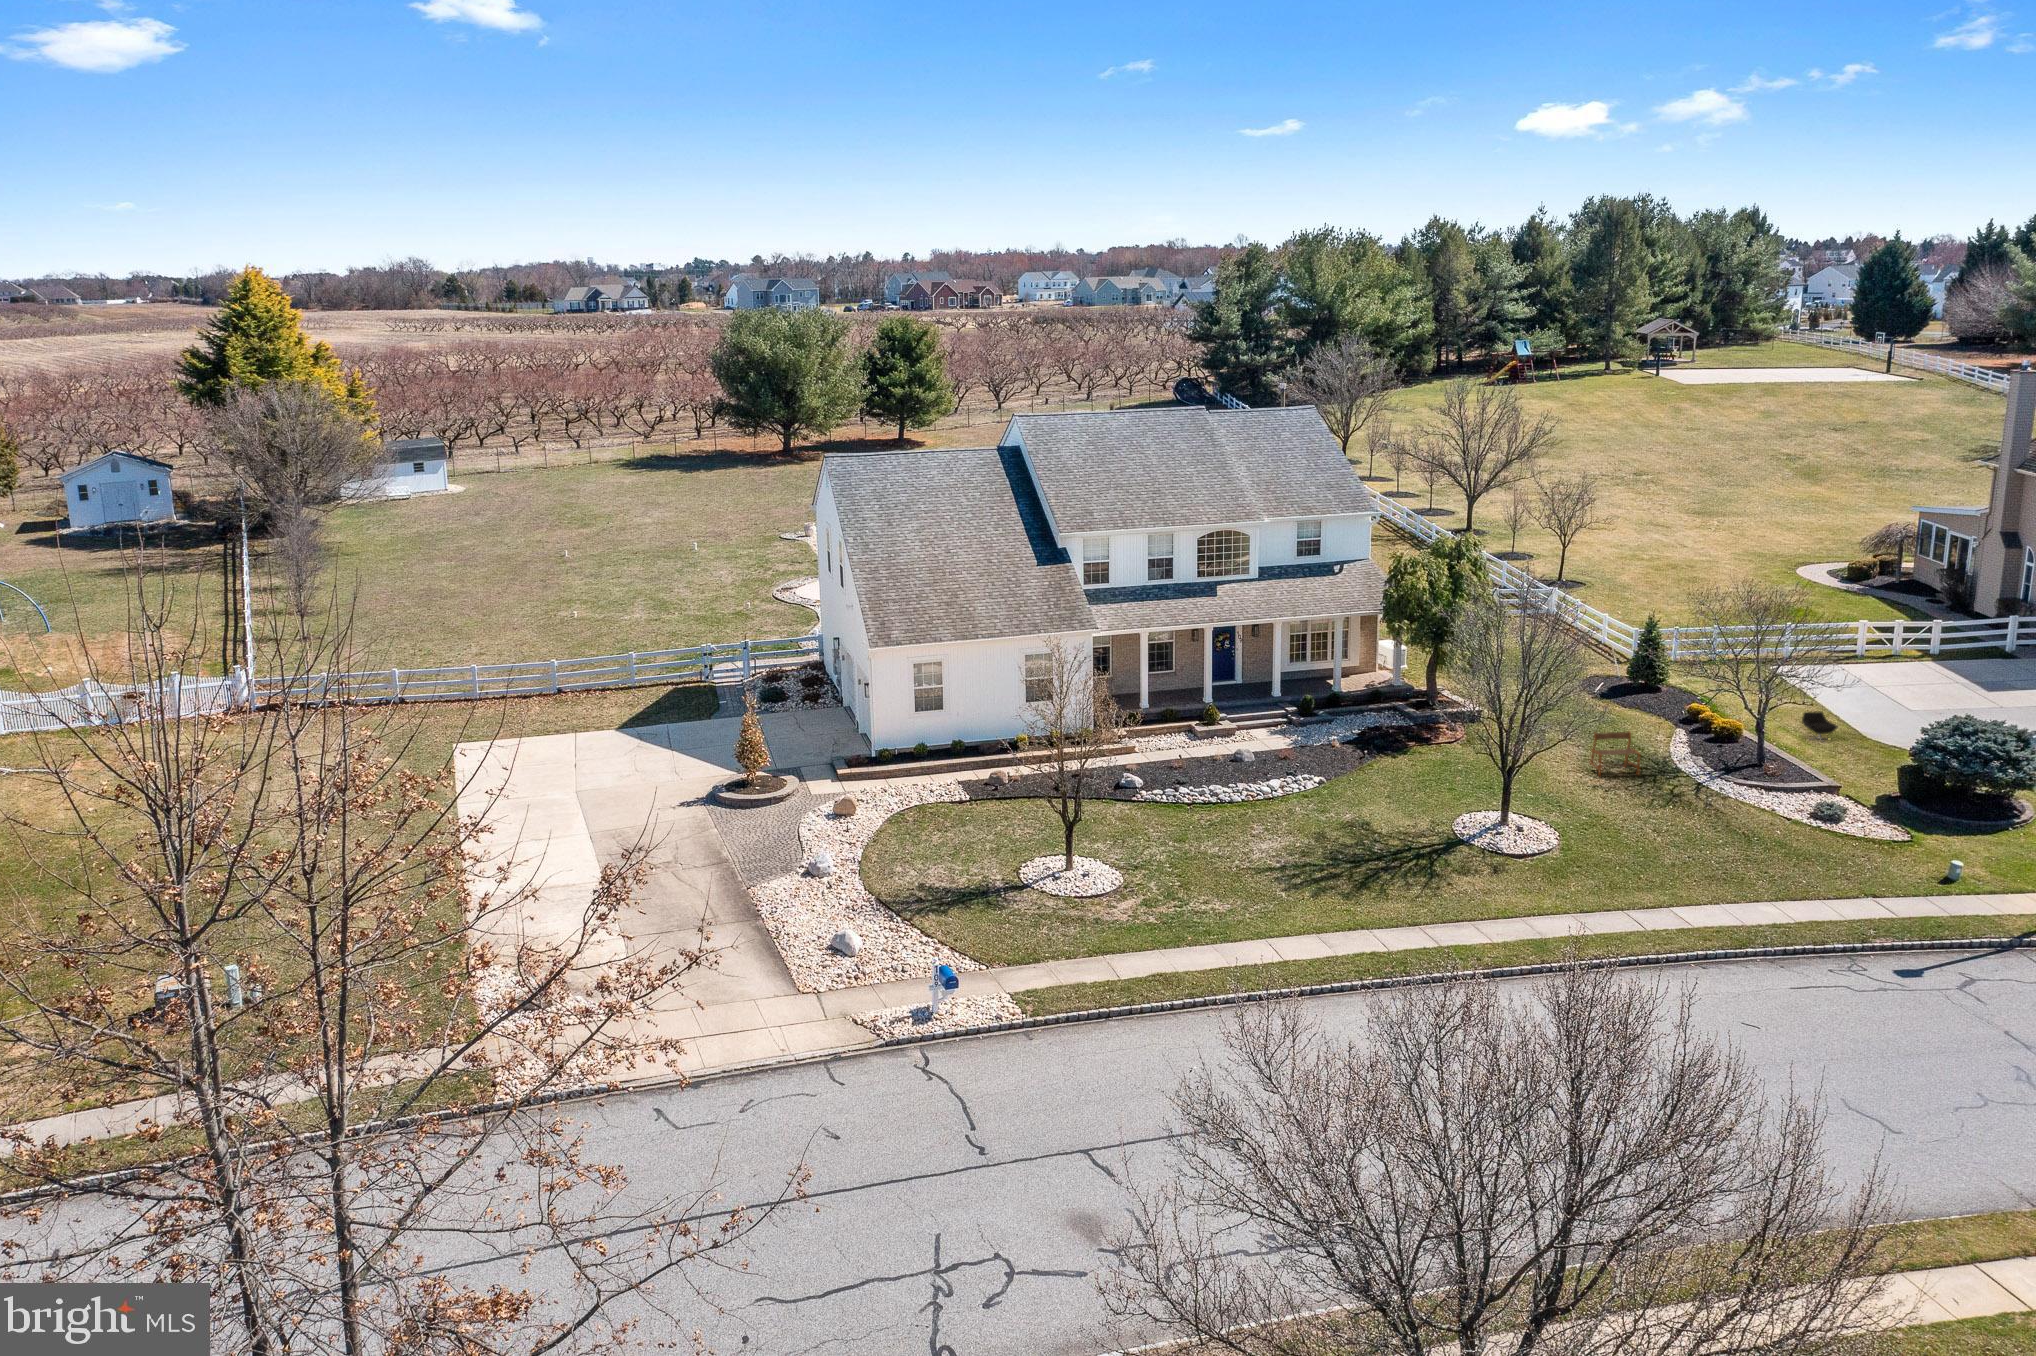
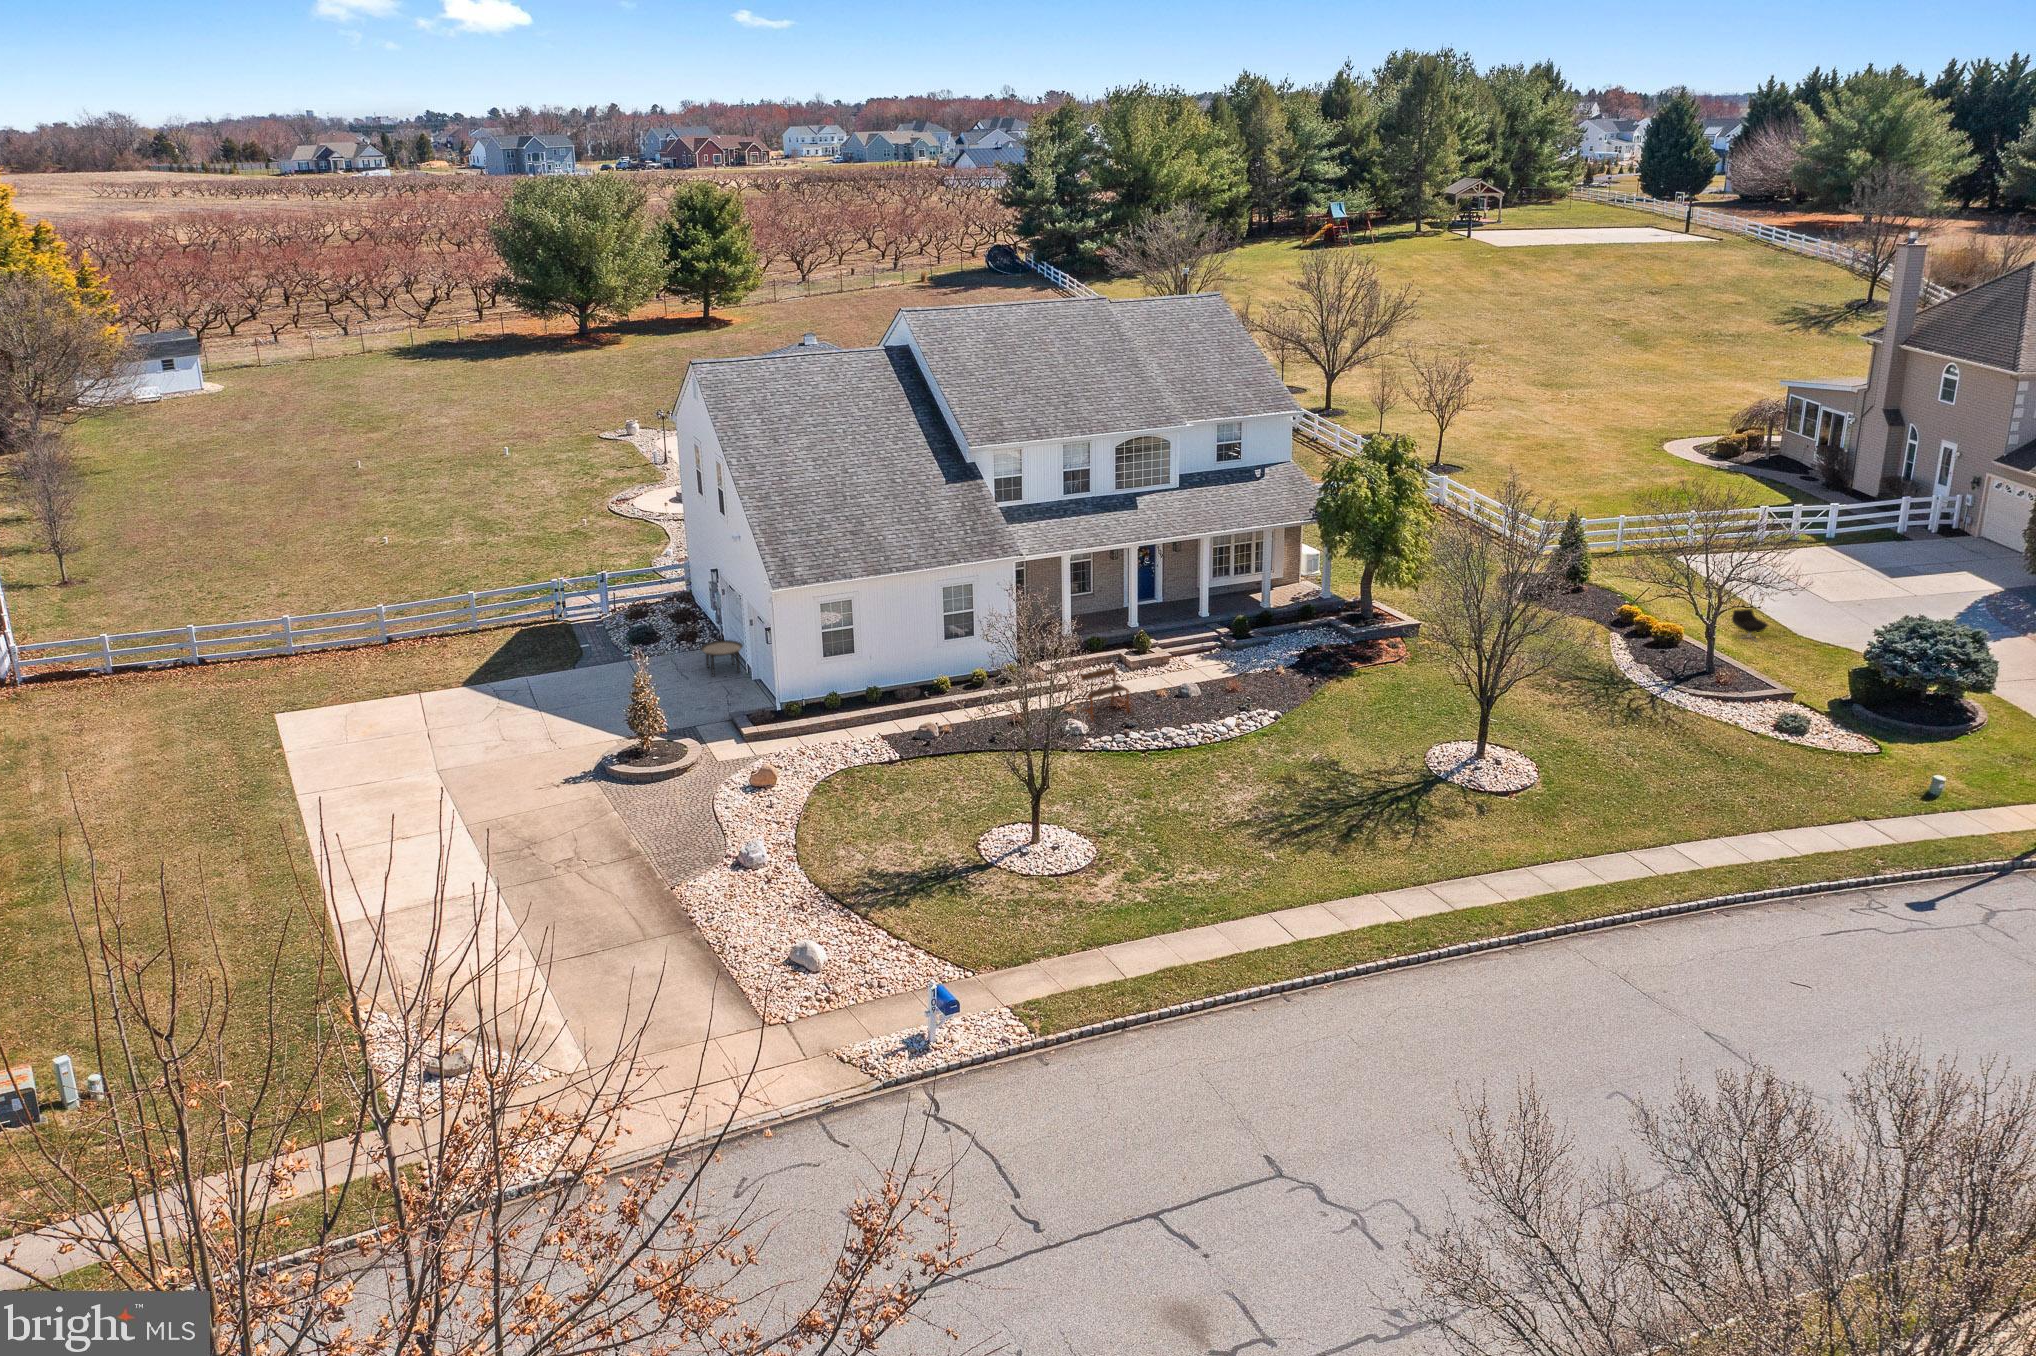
round table: none [814,699,852,730] -> present [700,640,743,676]
bench: present [1590,732,1640,776] -> present [1080,667,1129,721]

